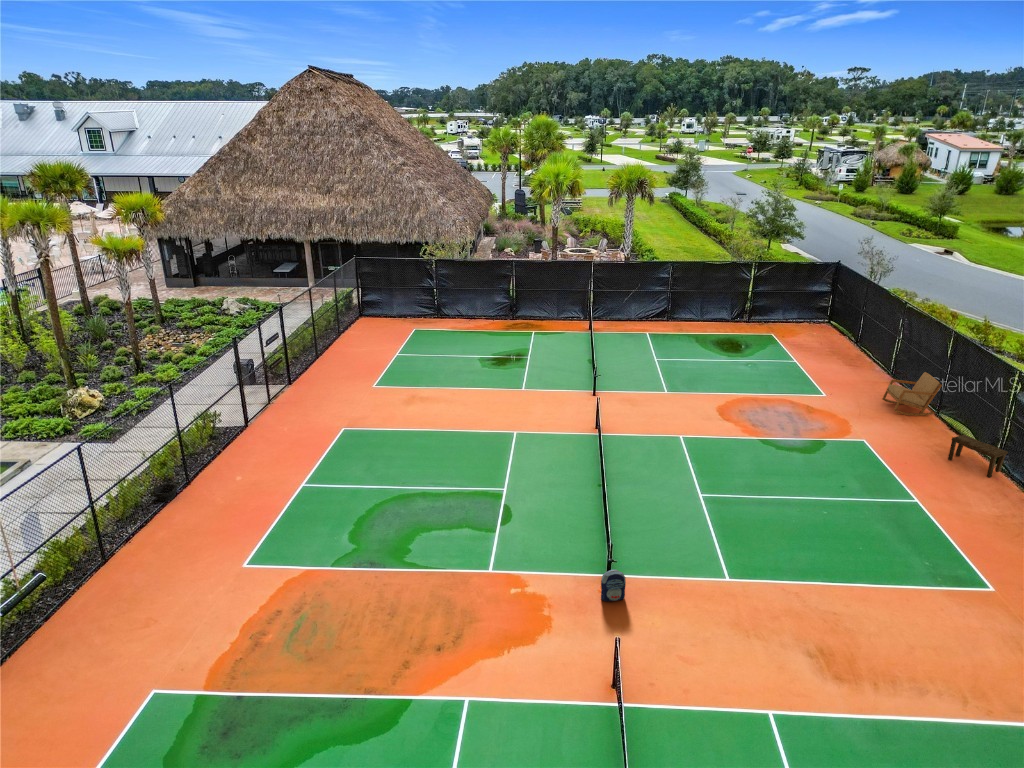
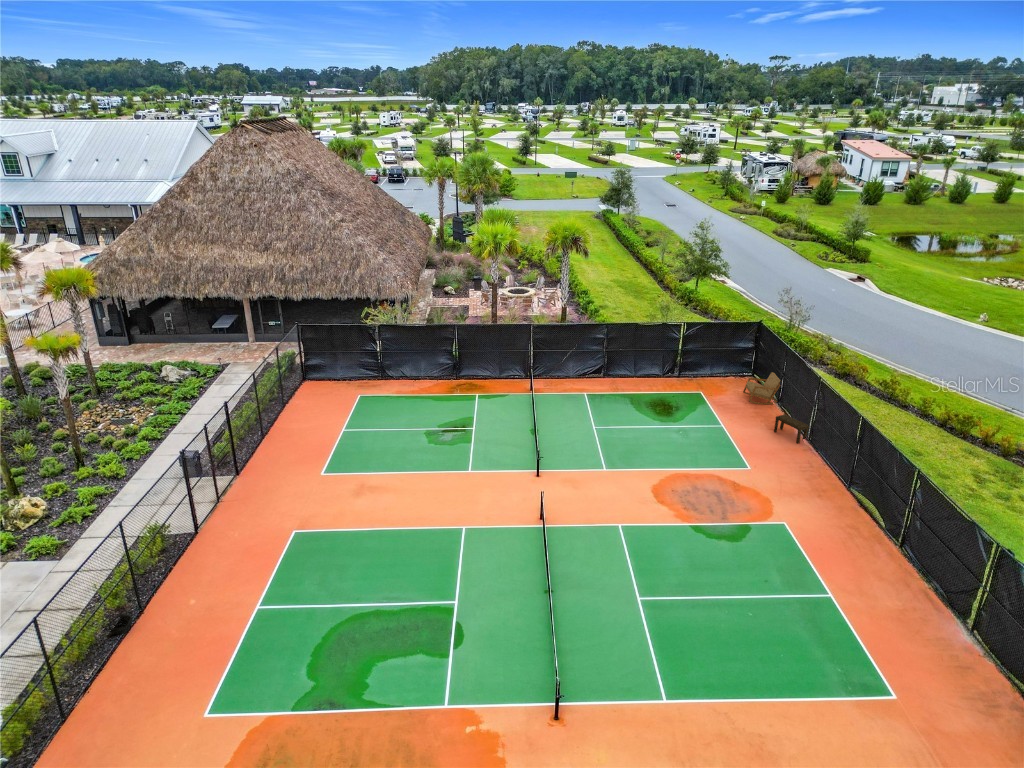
chair: present [882,372,942,416] -> present [743,372,780,405]
bench: present [948,435,1008,477] -> present [774,414,809,444]
backpack: present [601,569,626,601] -> none [550,706,573,735]

